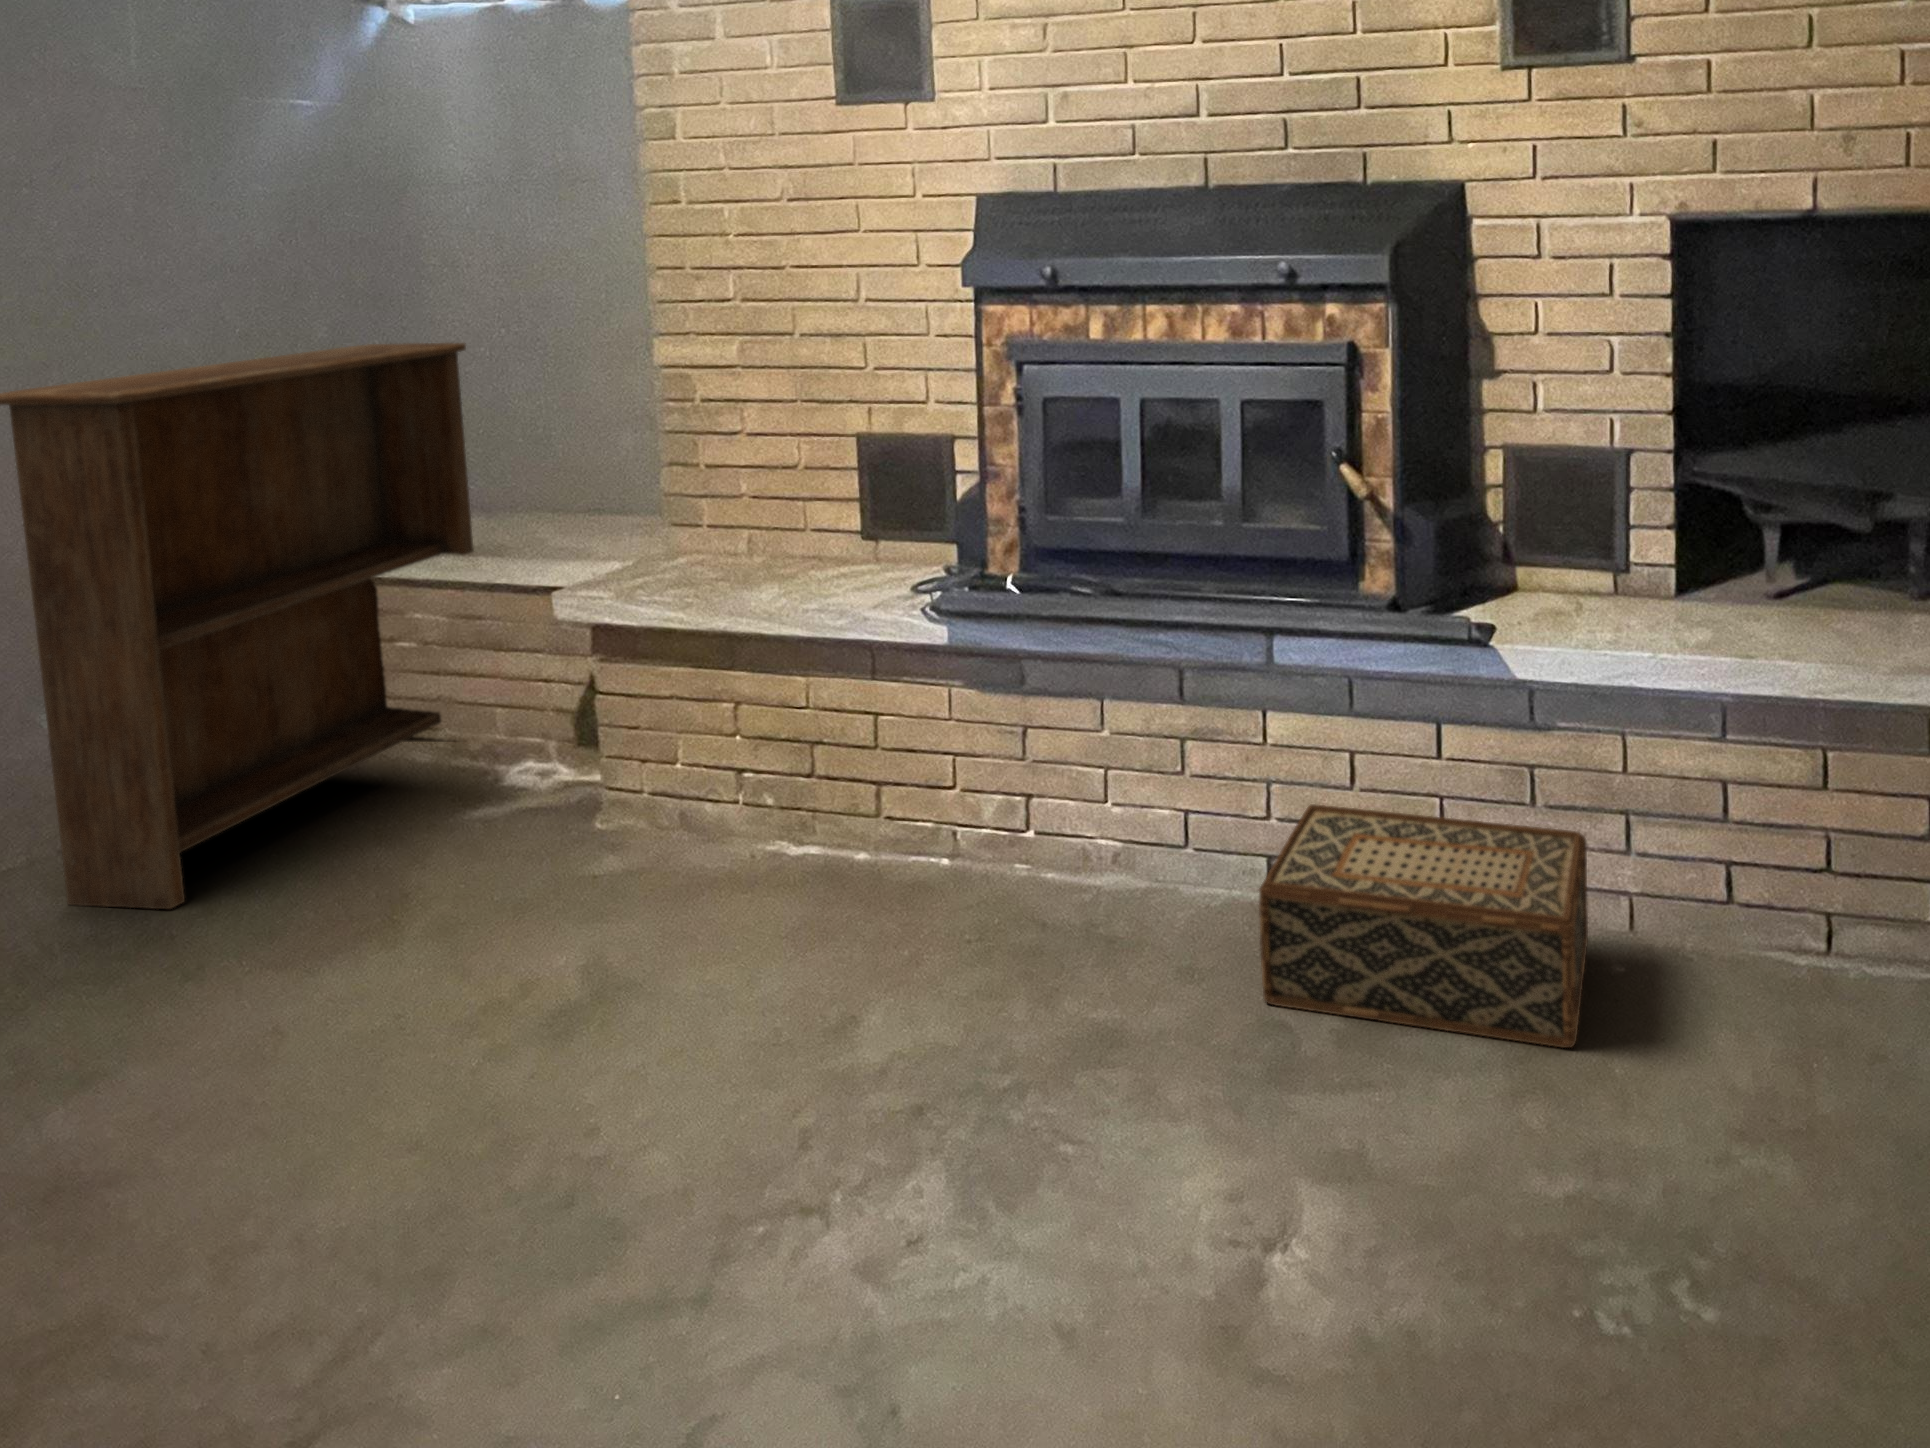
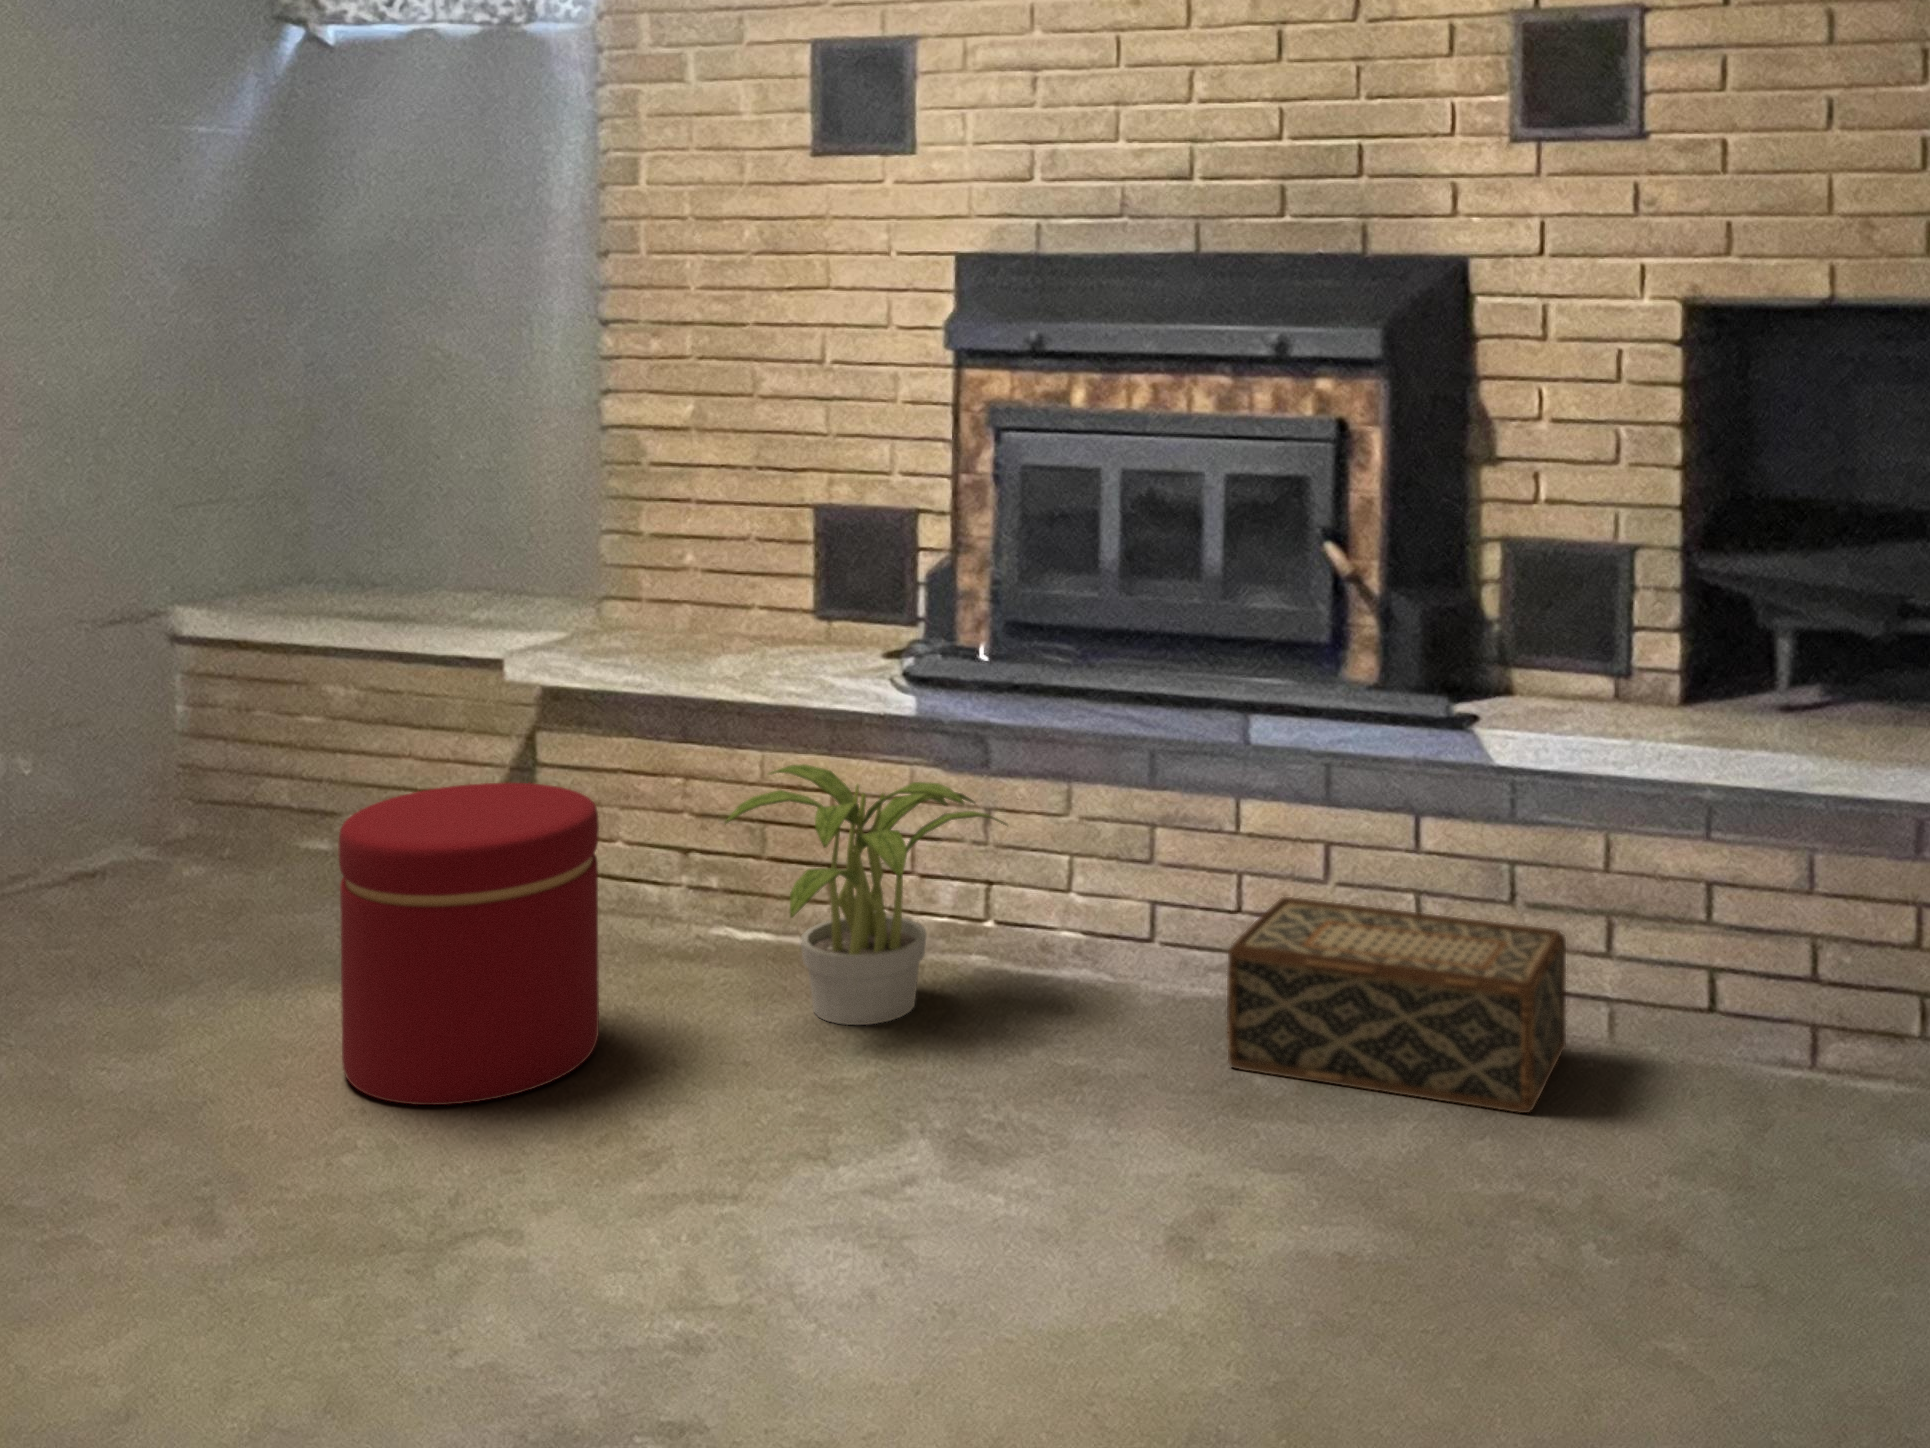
bookshelf: present [0,343,473,909] -> none [29,393,392,940]
potted plant: none [734,704,1040,973] -> present [725,764,1007,1025]
ottoman: none [251,759,601,1167] -> present [338,783,599,1105]

